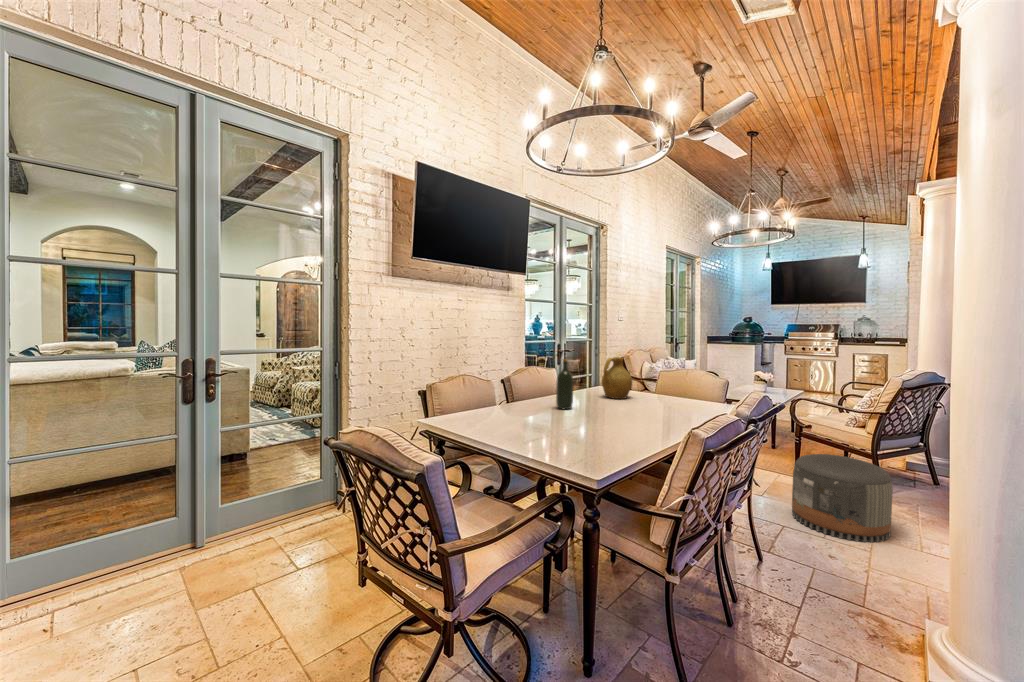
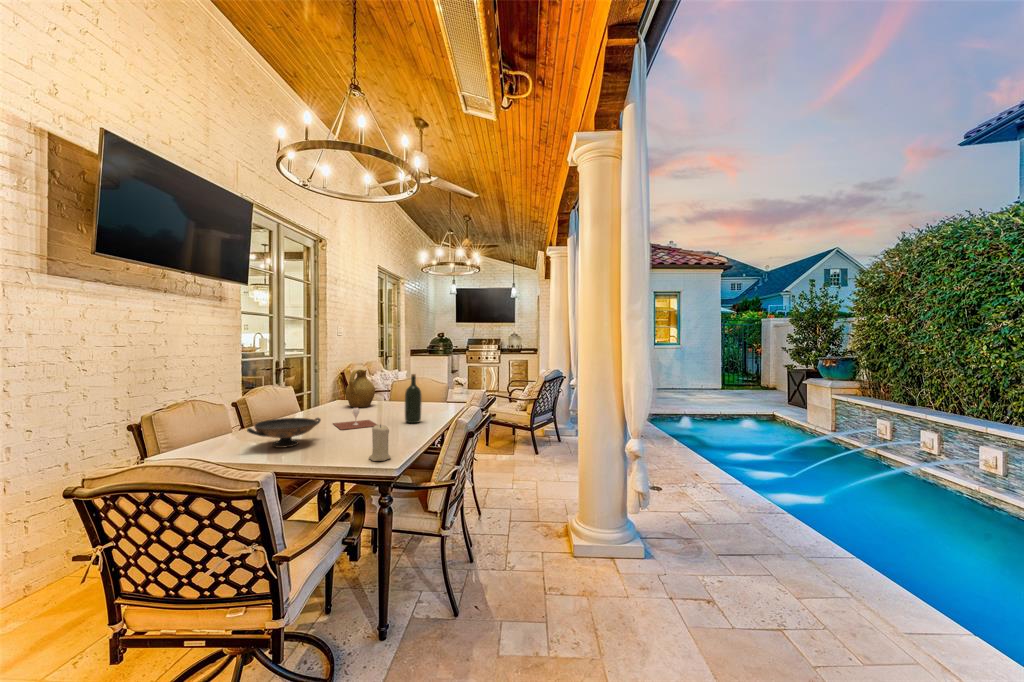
wine bottle: present [556,359,573,409] -> present [405,374,422,423]
wine glass: none [575,399,620,422] -> present [333,408,377,430]
decorative bowl: none [484,402,553,432] -> present [247,418,321,448]
candle: none [579,423,603,466] -> present [369,425,391,461]
pouf: present [792,454,893,542] -> none [492,431,547,487]

